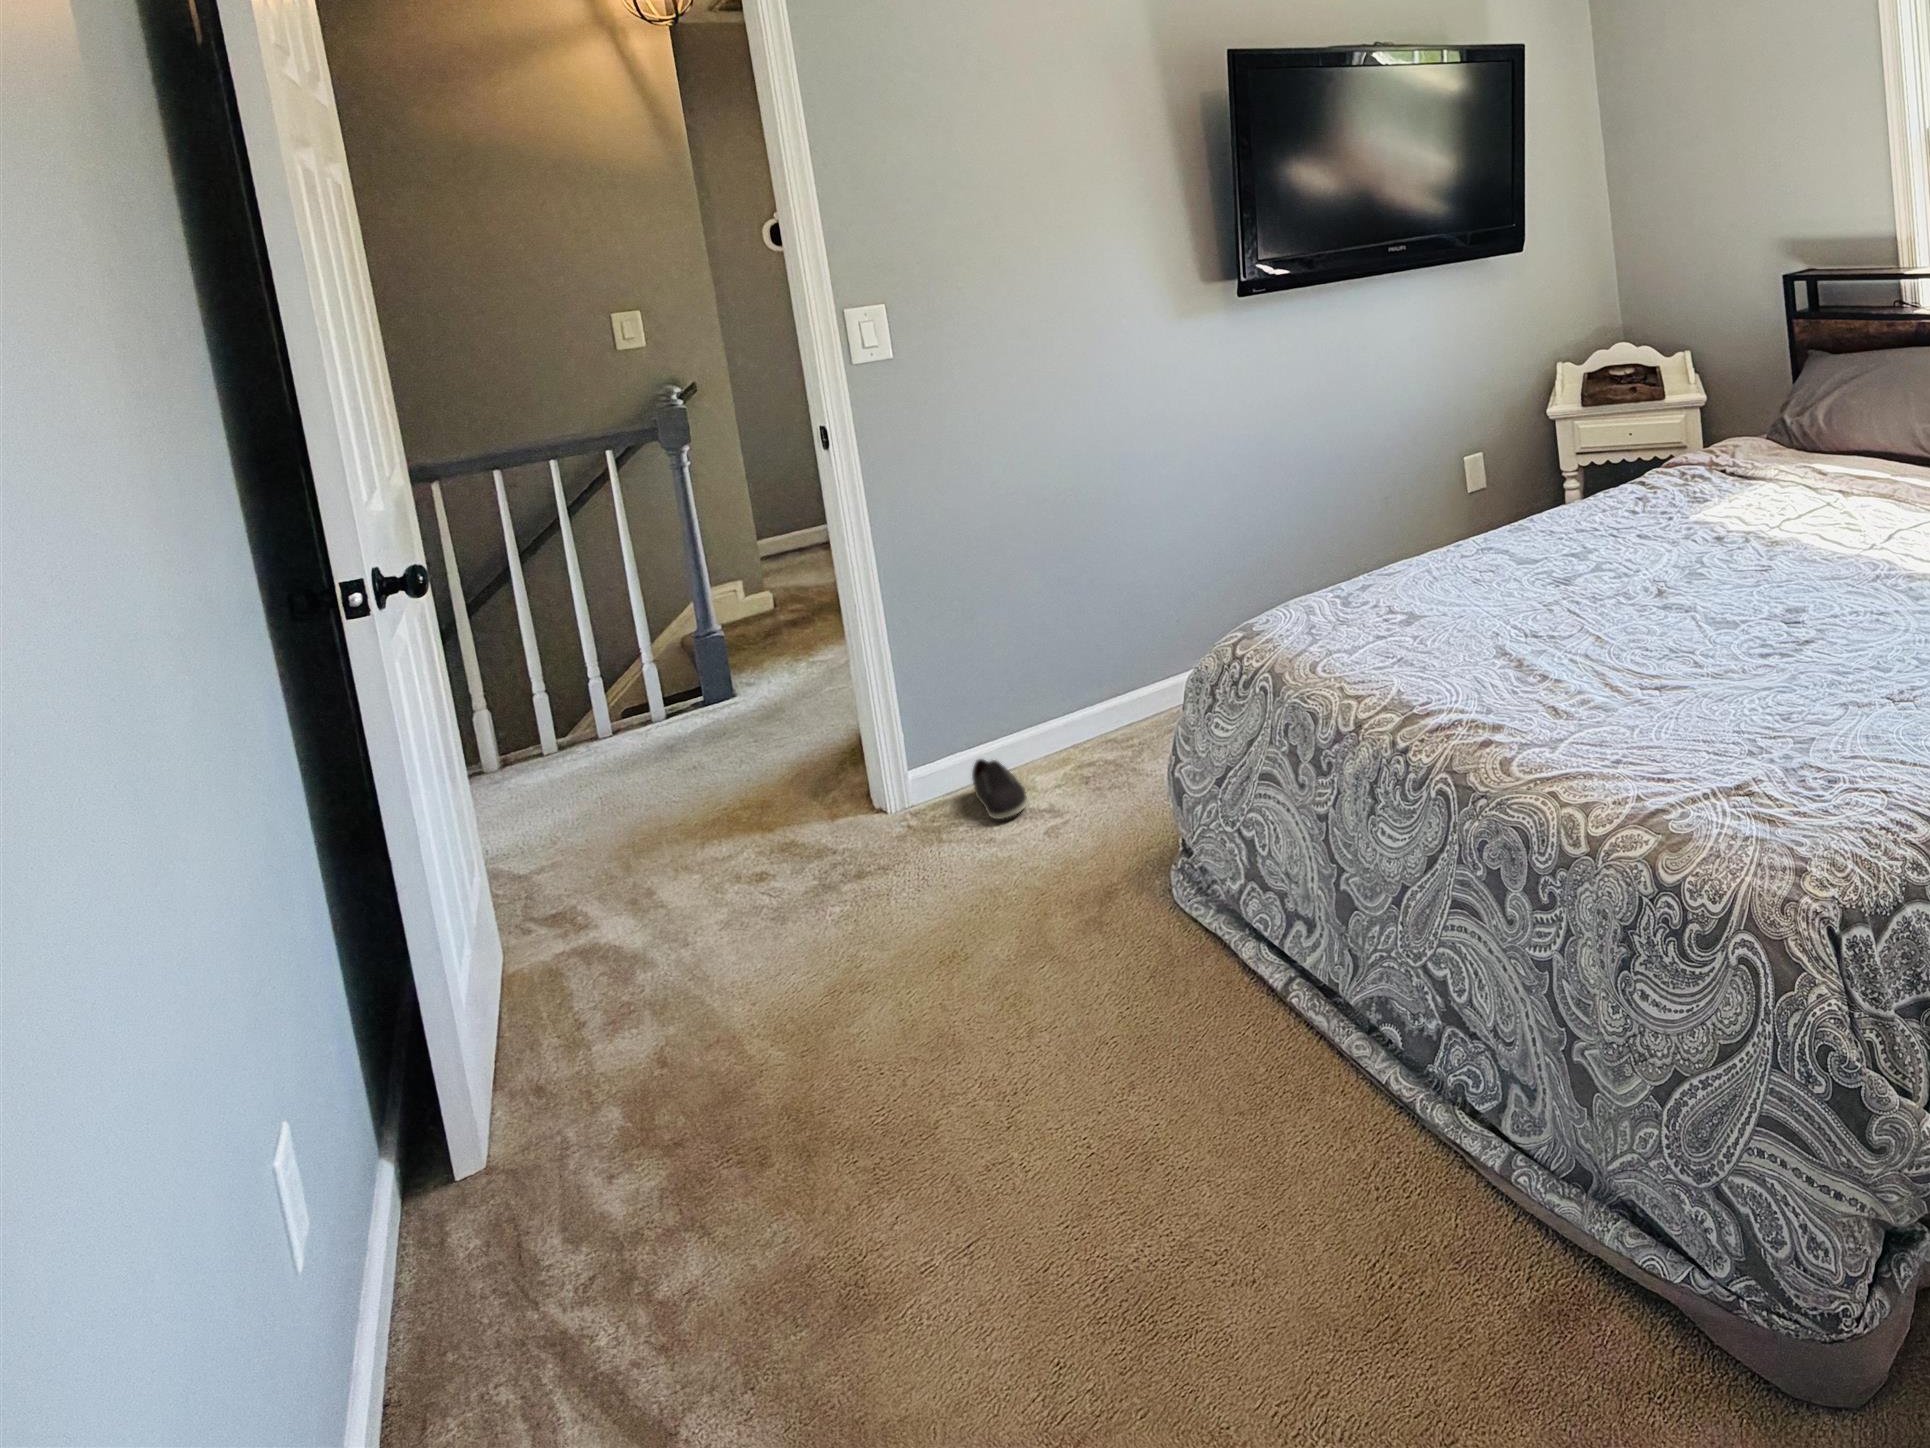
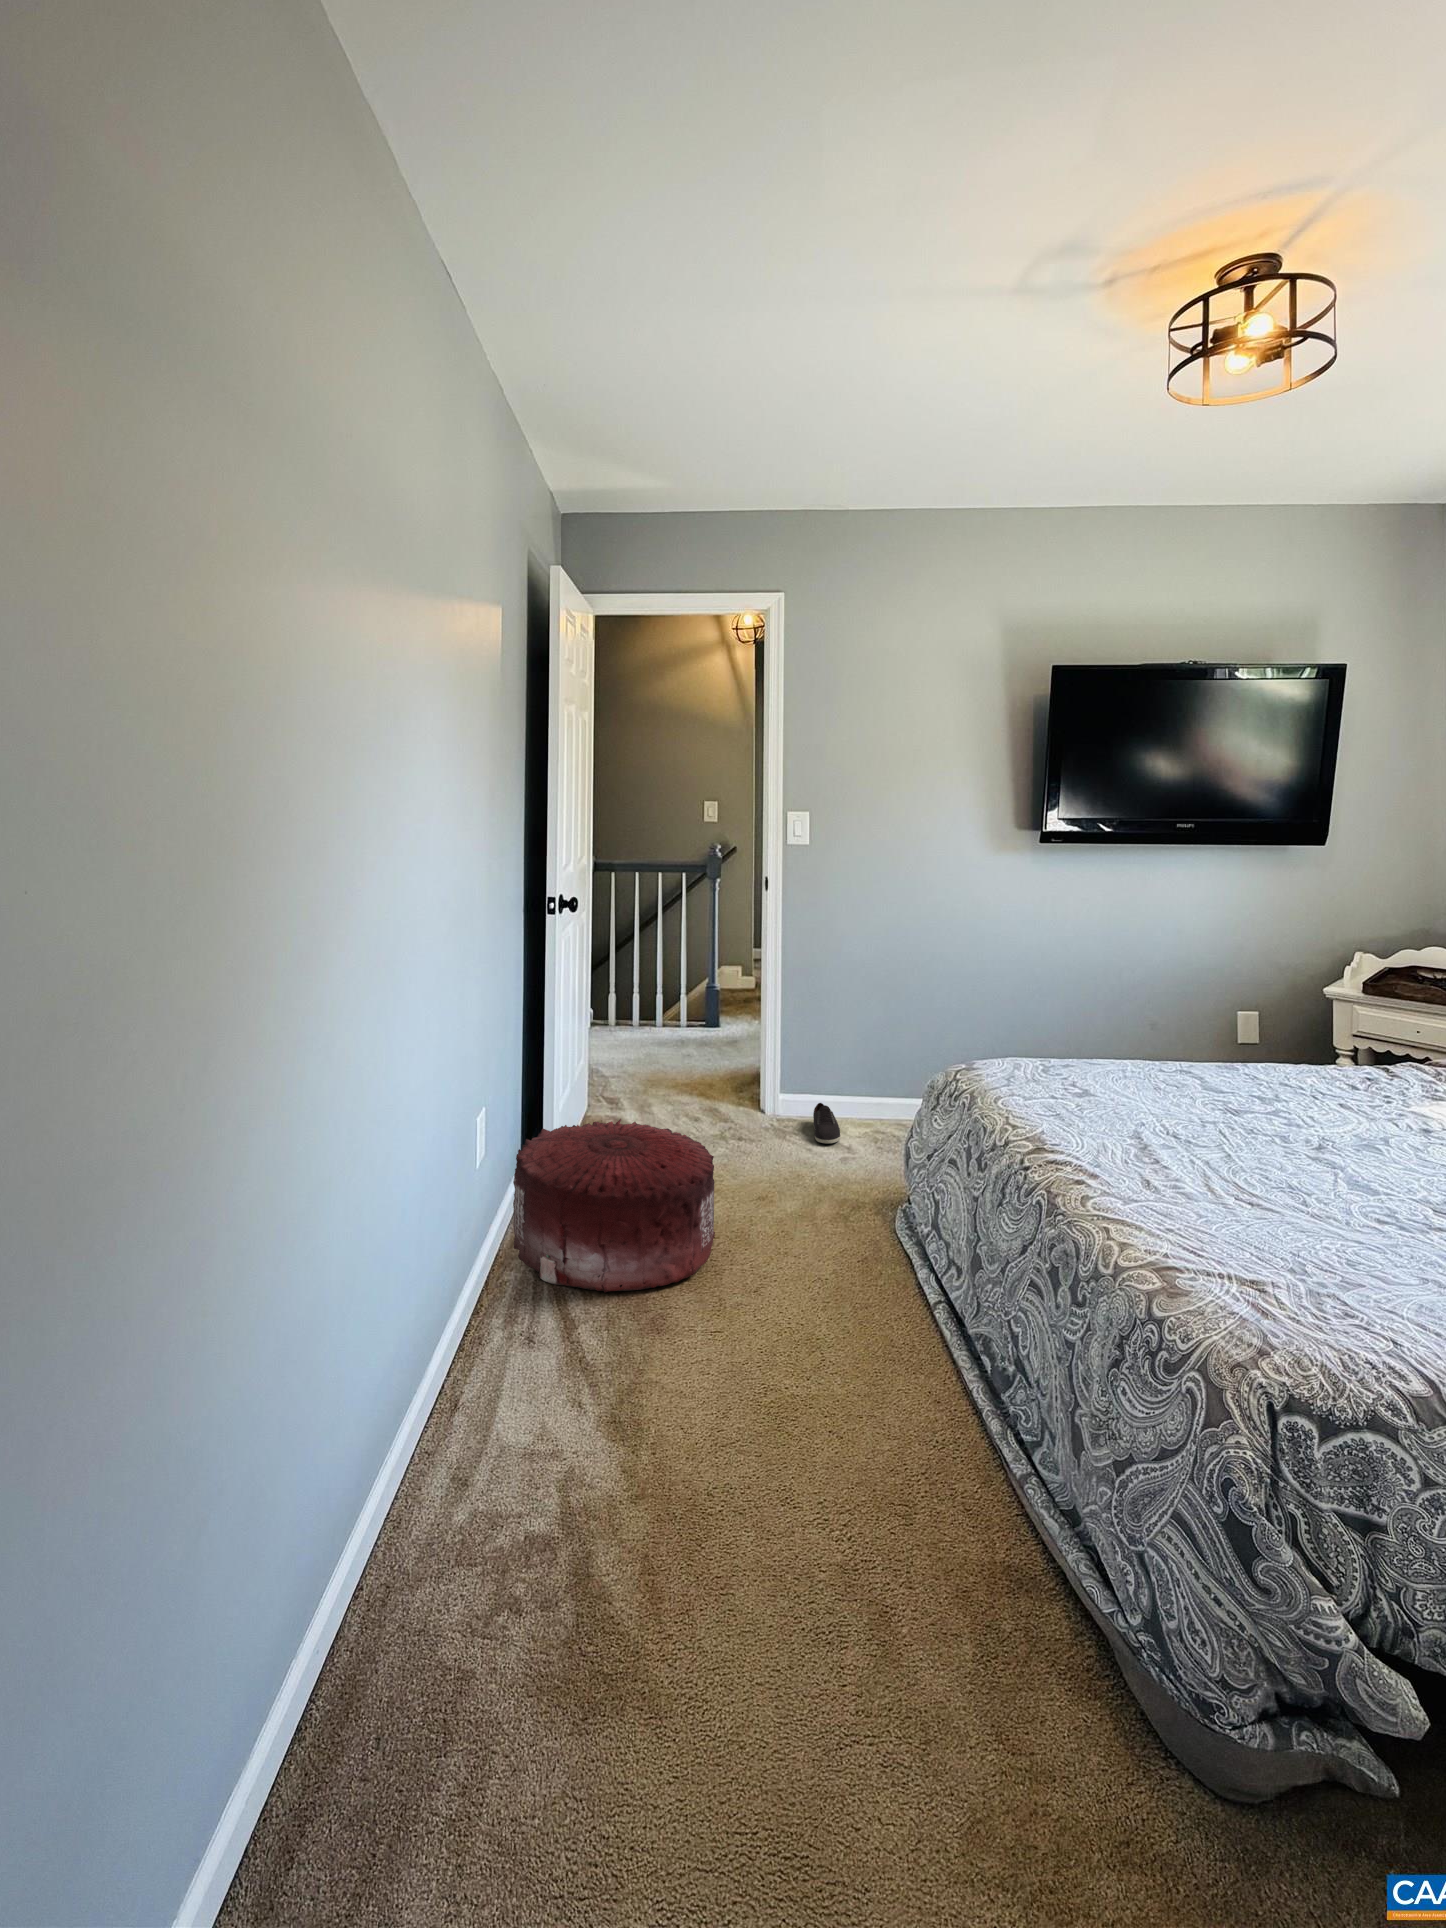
pouf: none [473,904,910,1286] -> present [513,1119,715,1292]

